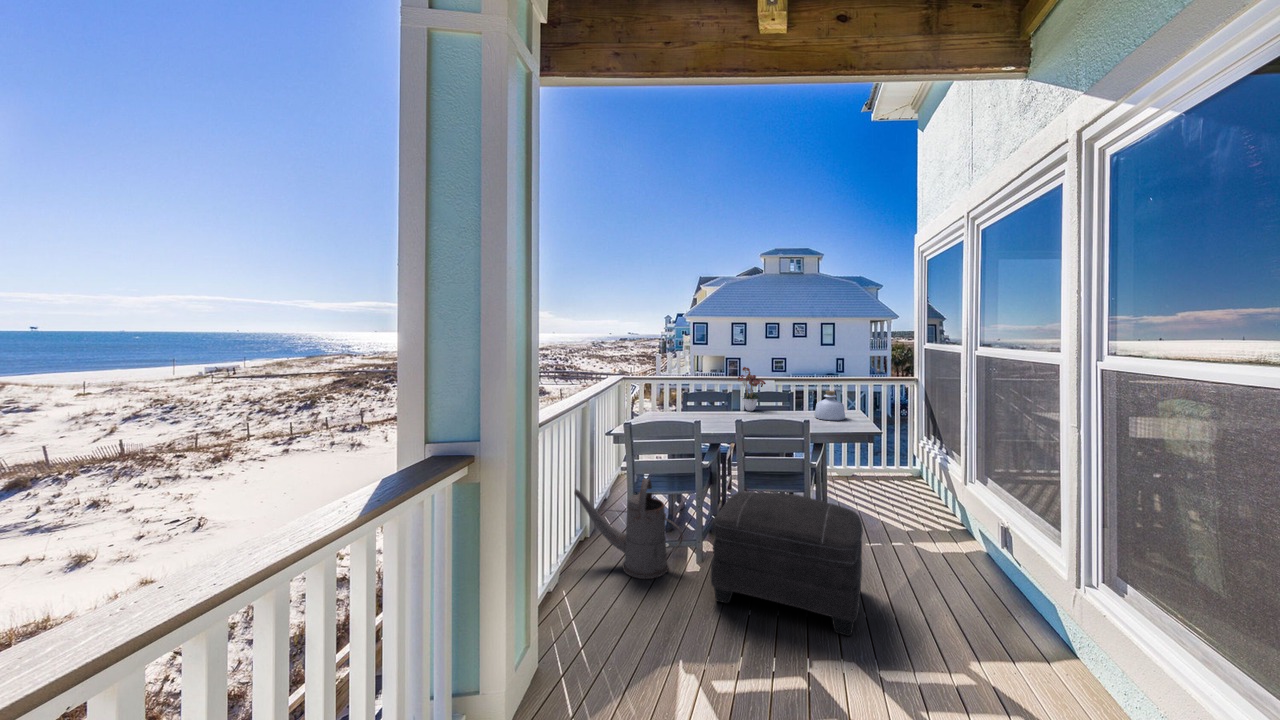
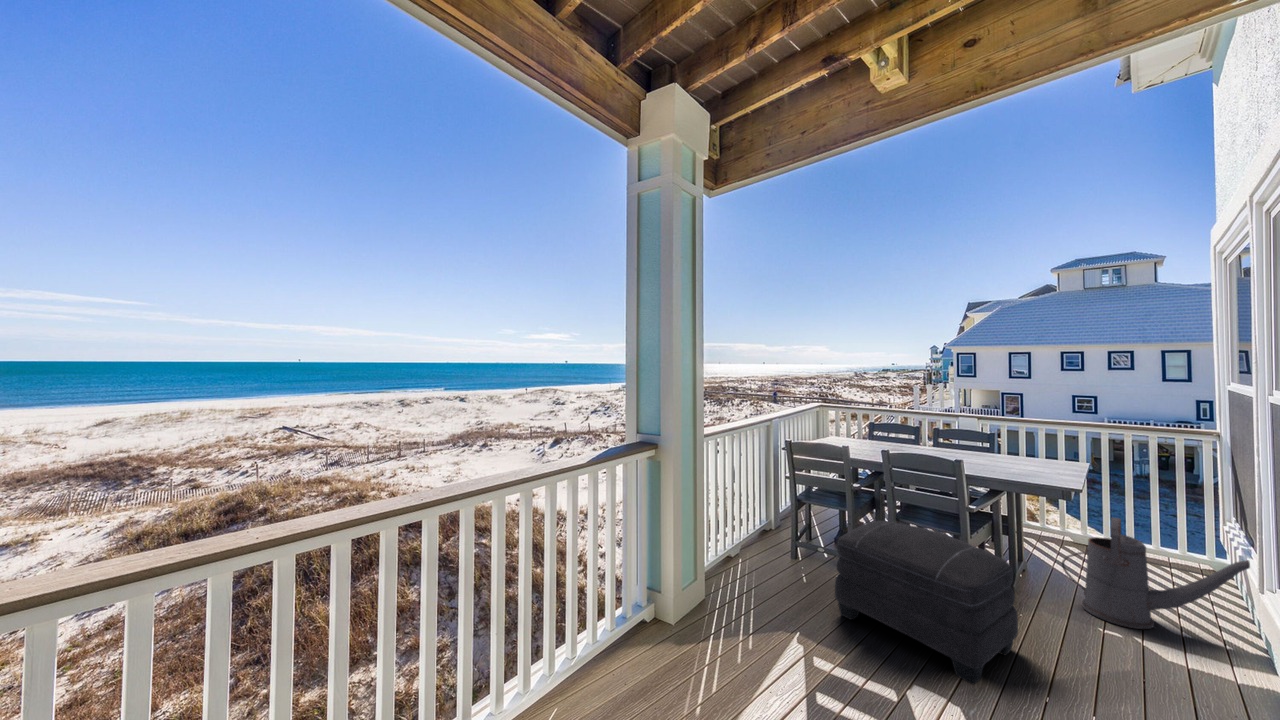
flower arrangement: present [738,367,766,411] -> none [920,400,958,448]
bottle: present [814,391,845,421] -> none [1011,432,1054,467]
watering can: present [575,479,683,579] -> present [1062,518,1250,629]

